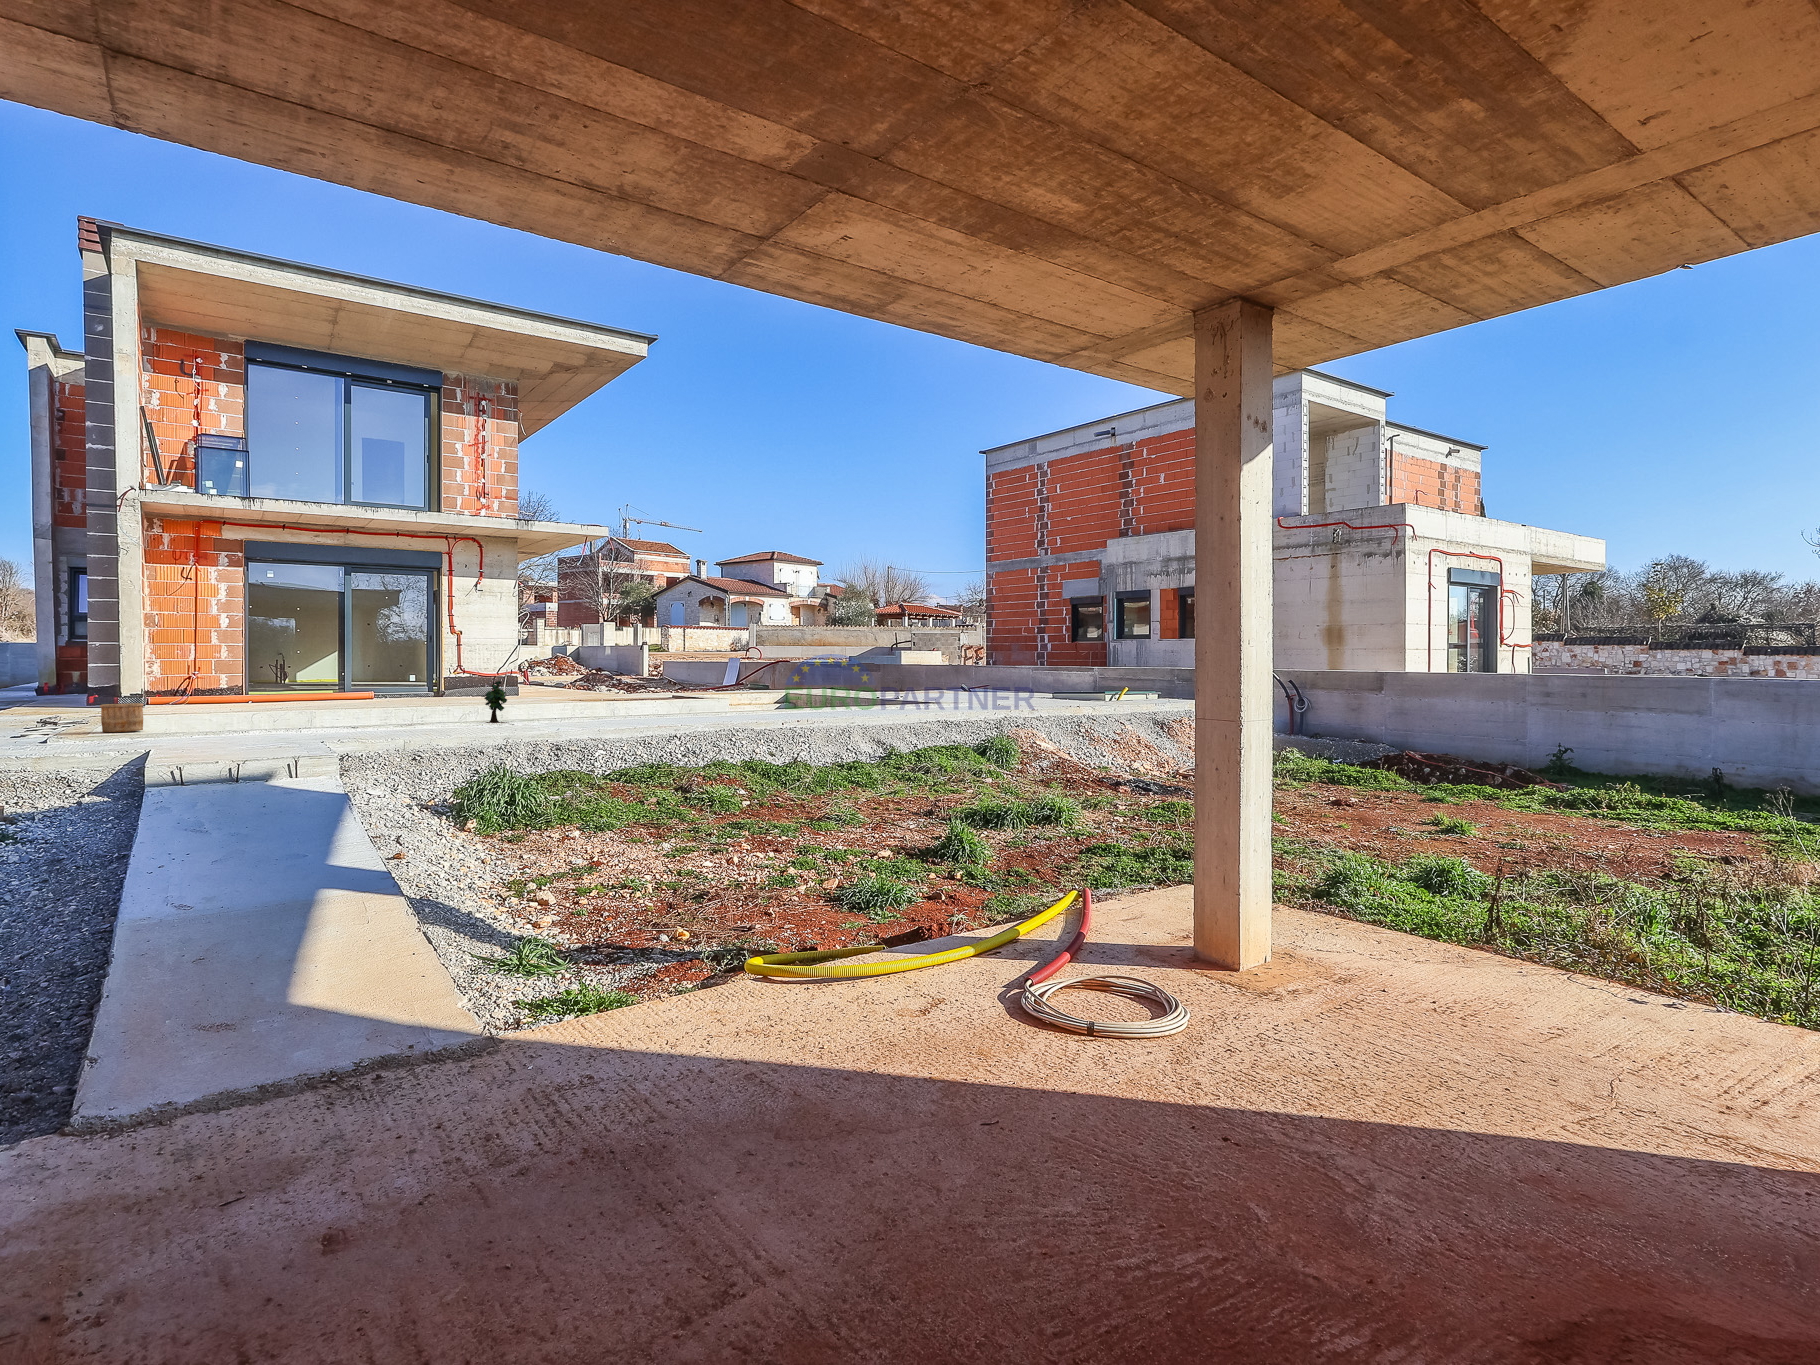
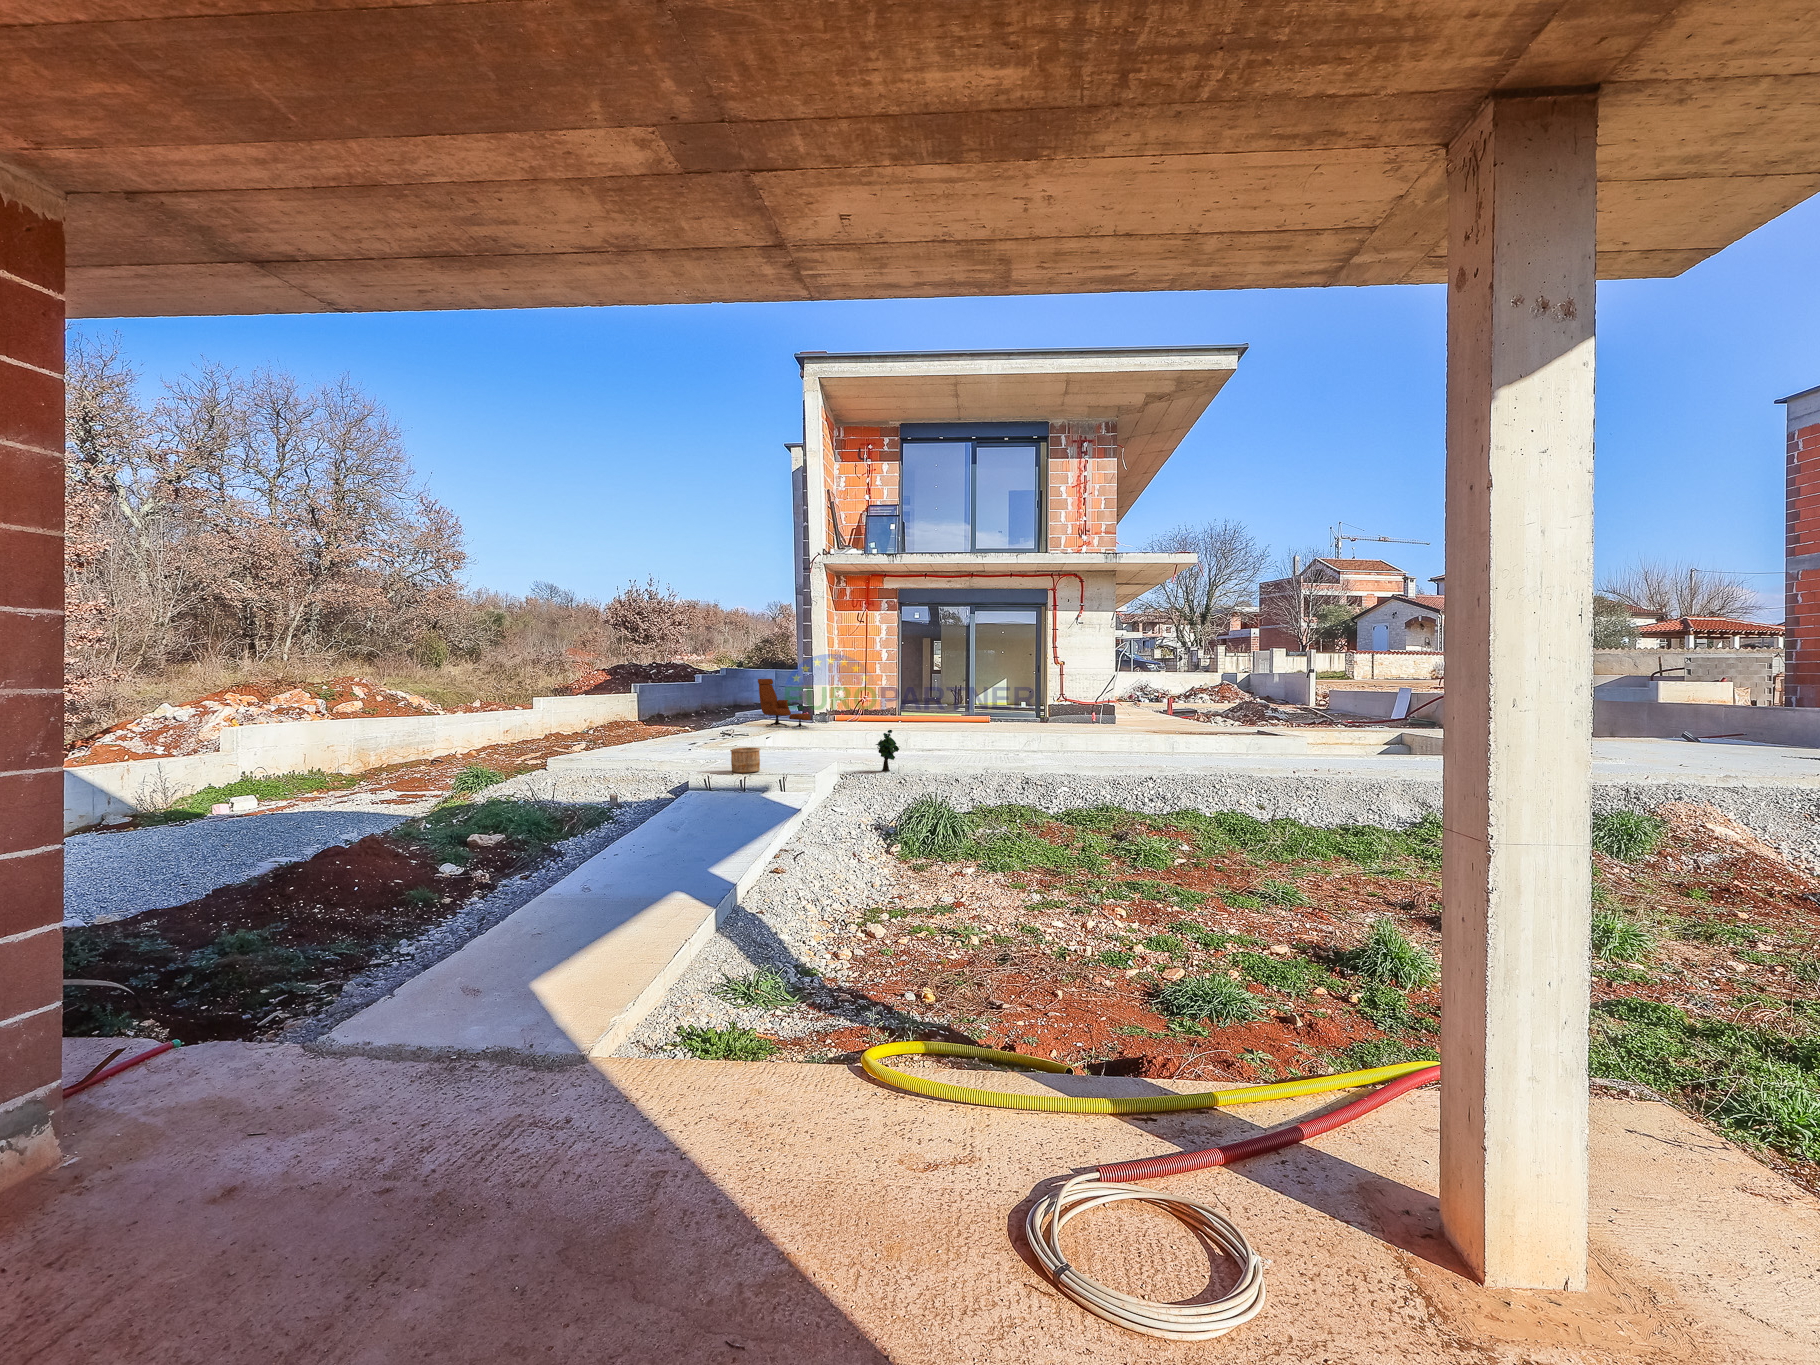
lounge chair: none [22,647,118,711] -> present [758,679,811,728]
decorative plant: present [481,681,507,722] -> present [876,730,899,771]

